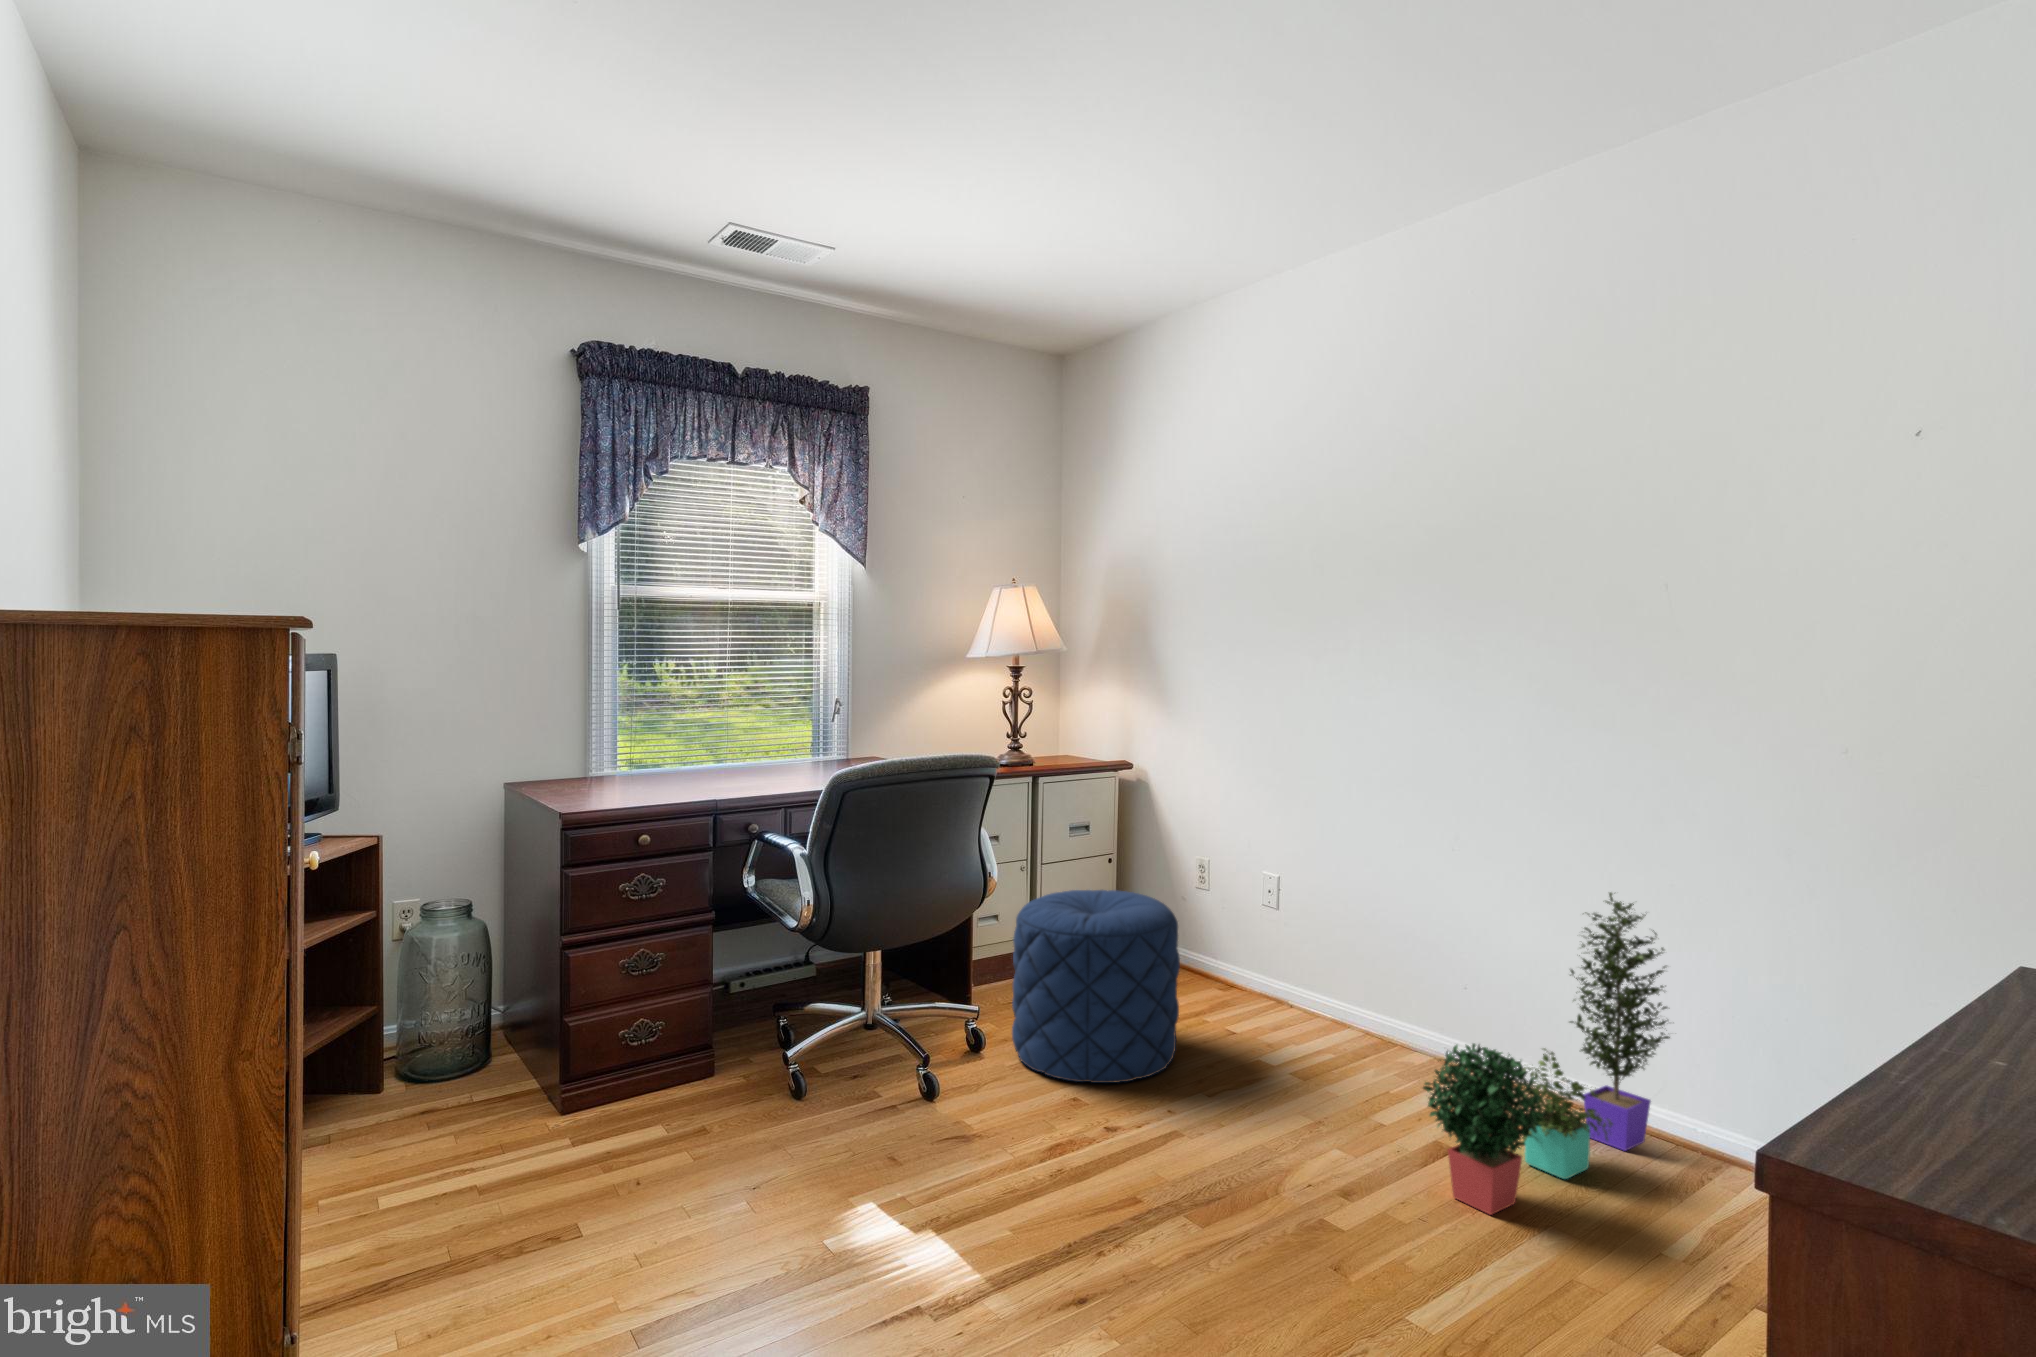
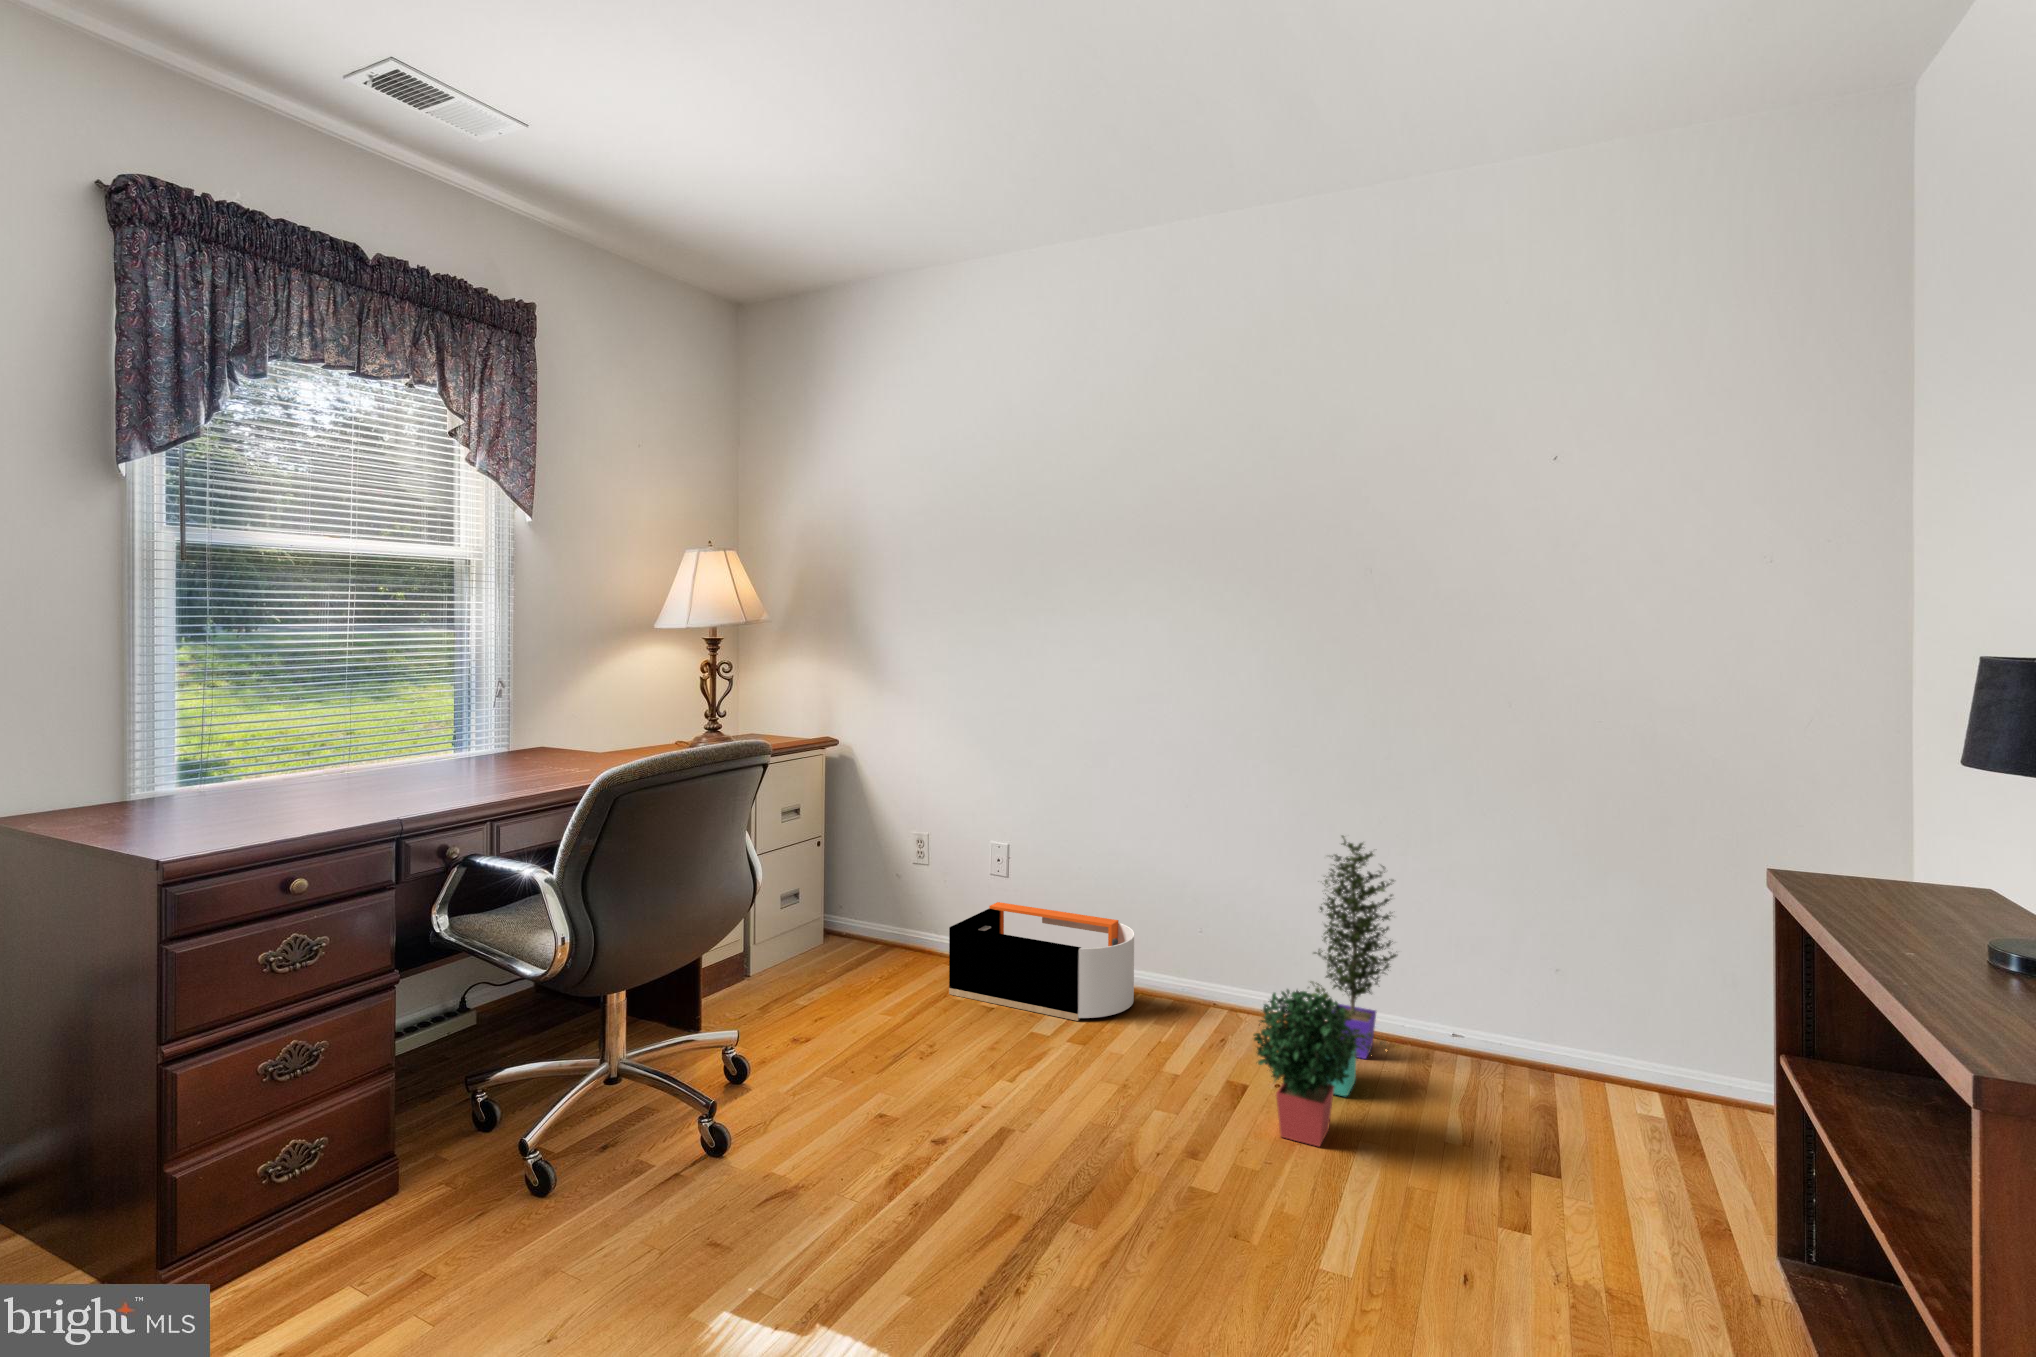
pouf: present [1012,890,1180,1083] -> none [779,878,959,1093]
storage bin: none [1203,933,1392,1059] -> present [949,902,1134,1021]

